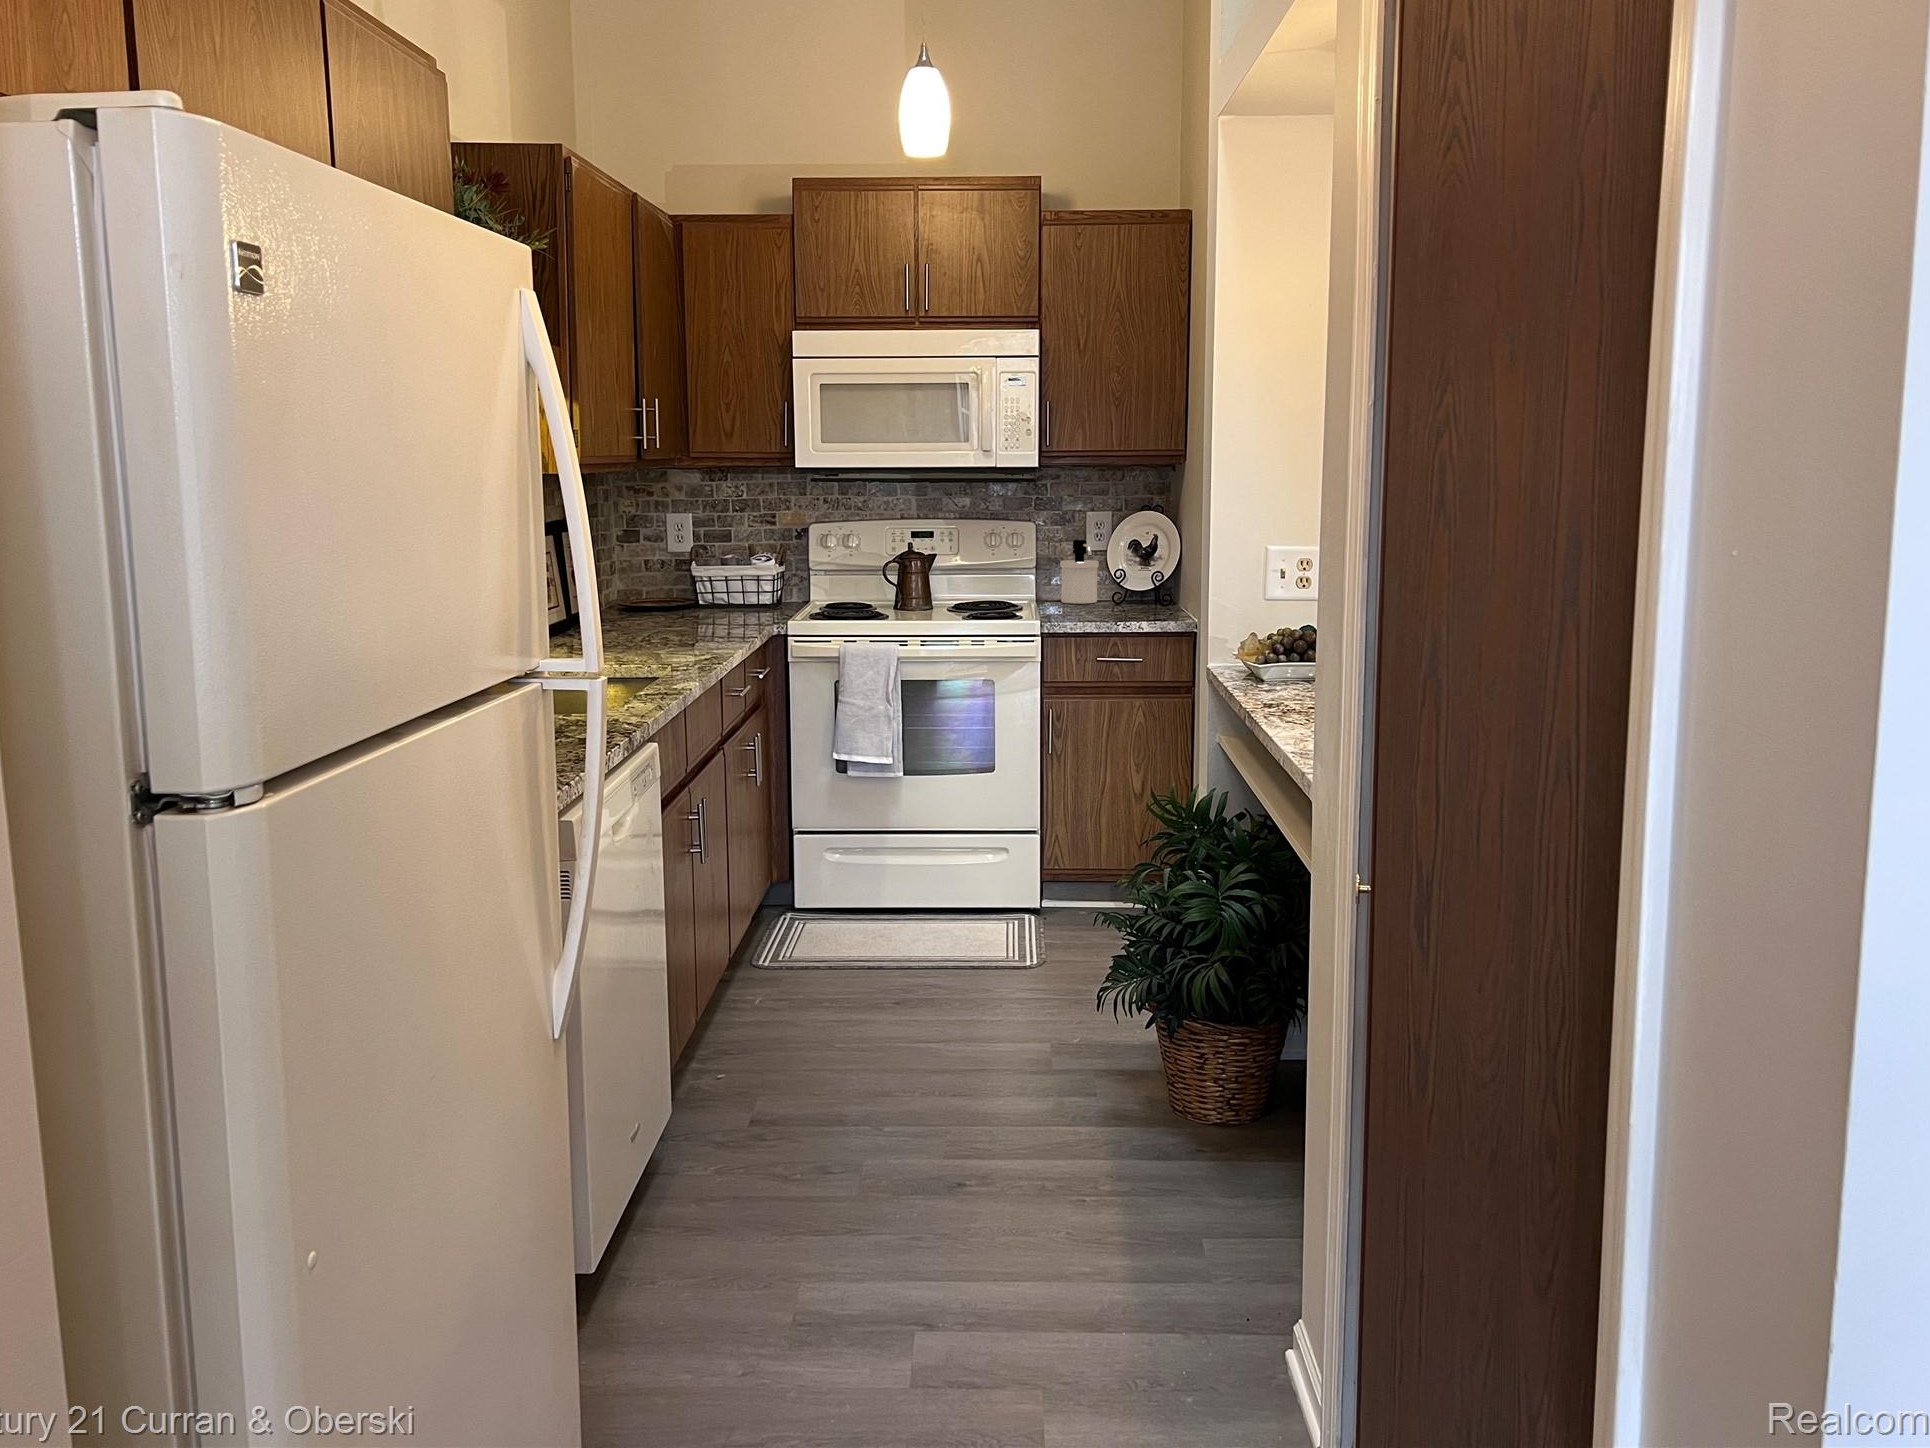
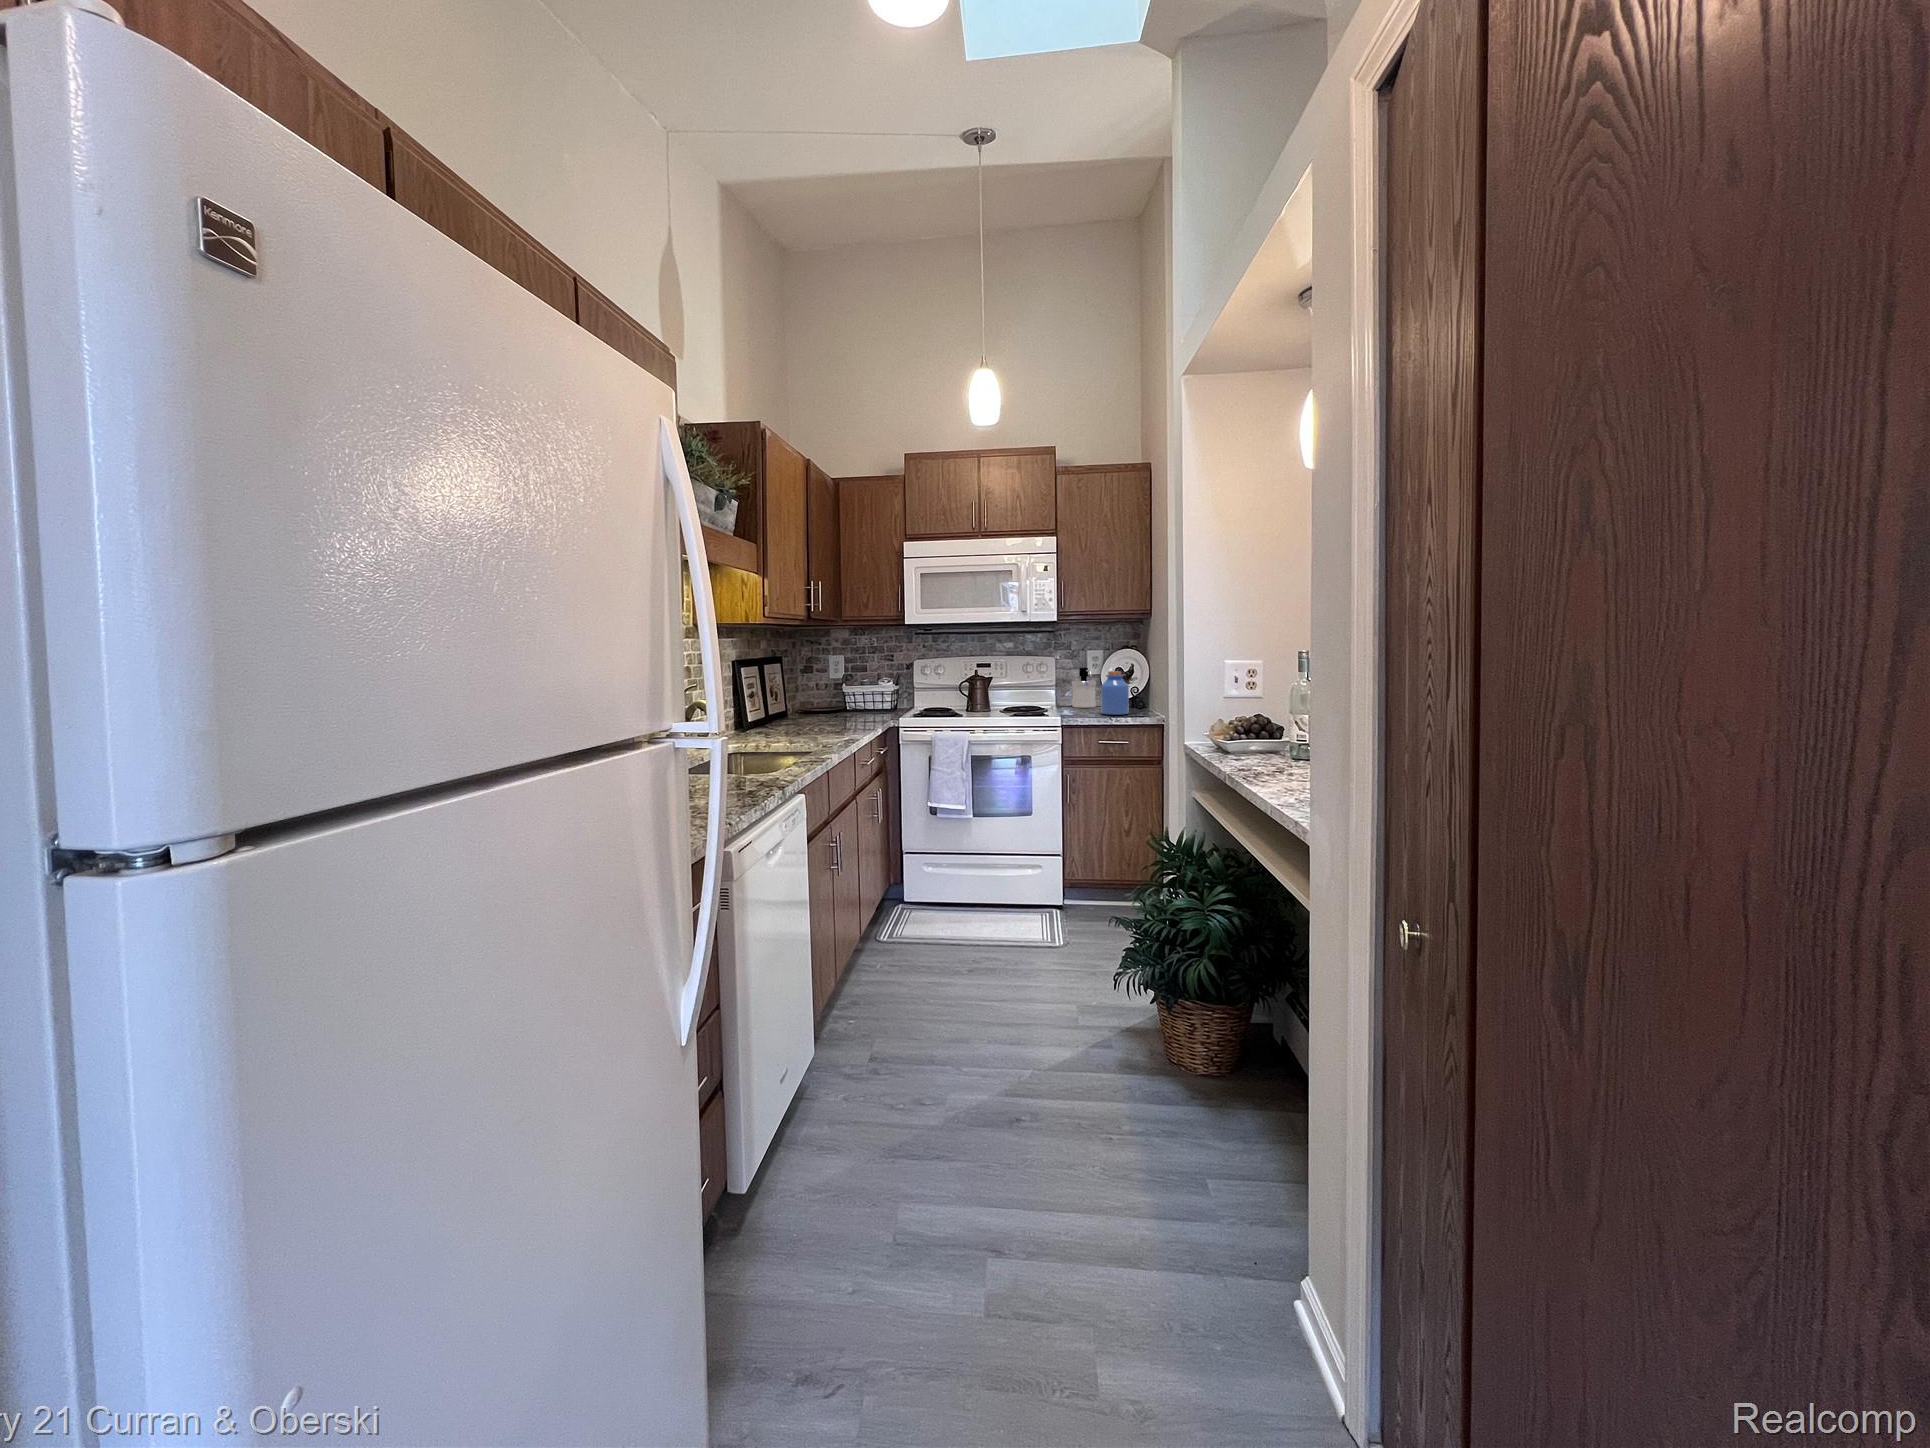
jar: none [1103,548,1145,616] -> present [1101,671,1129,715]

